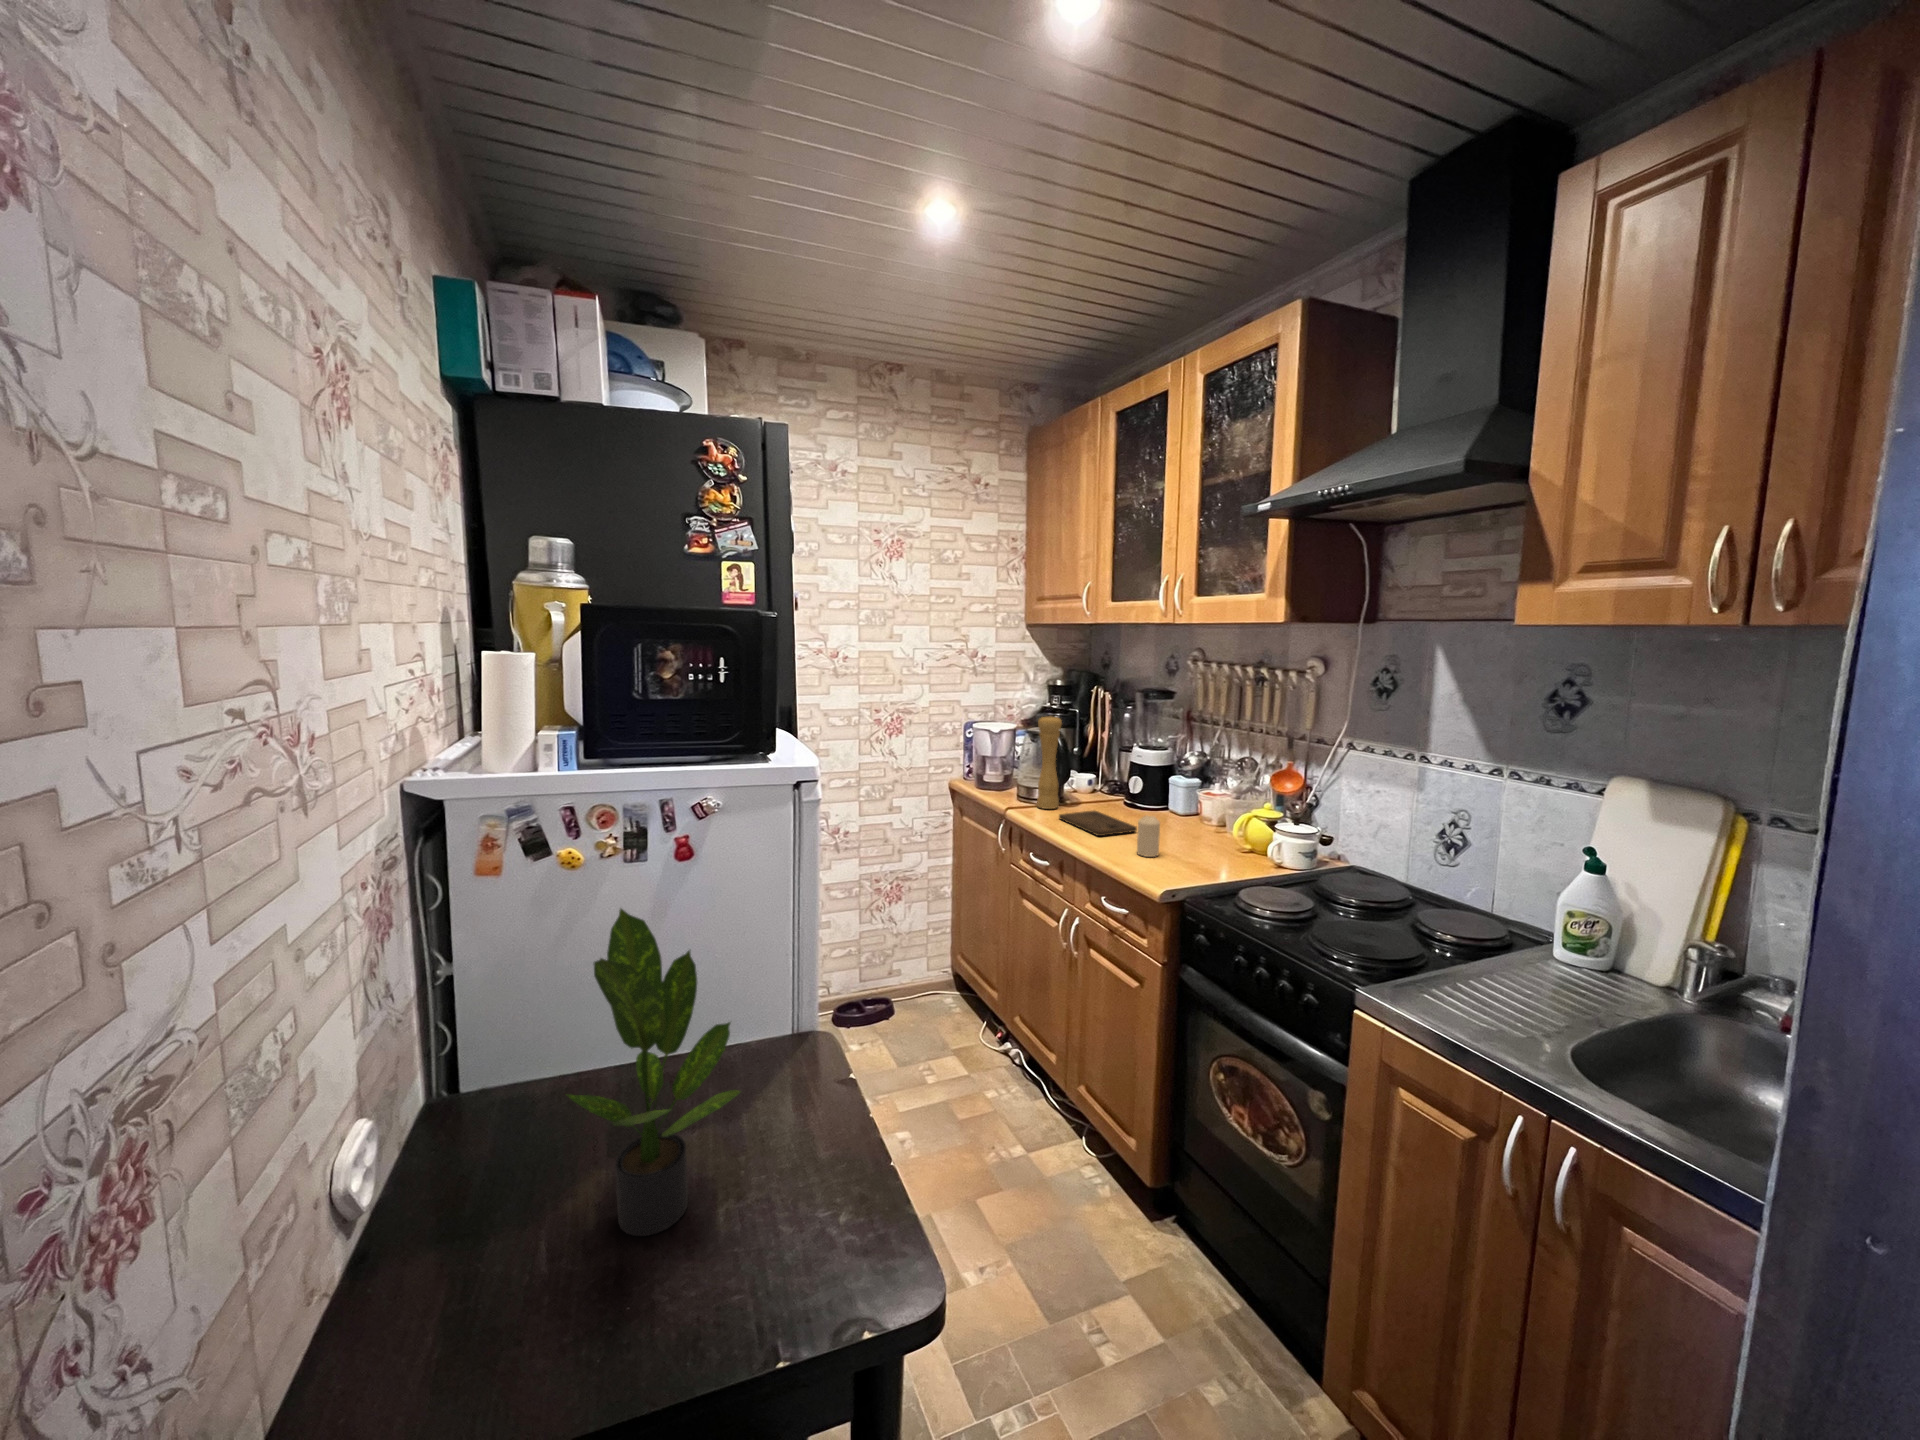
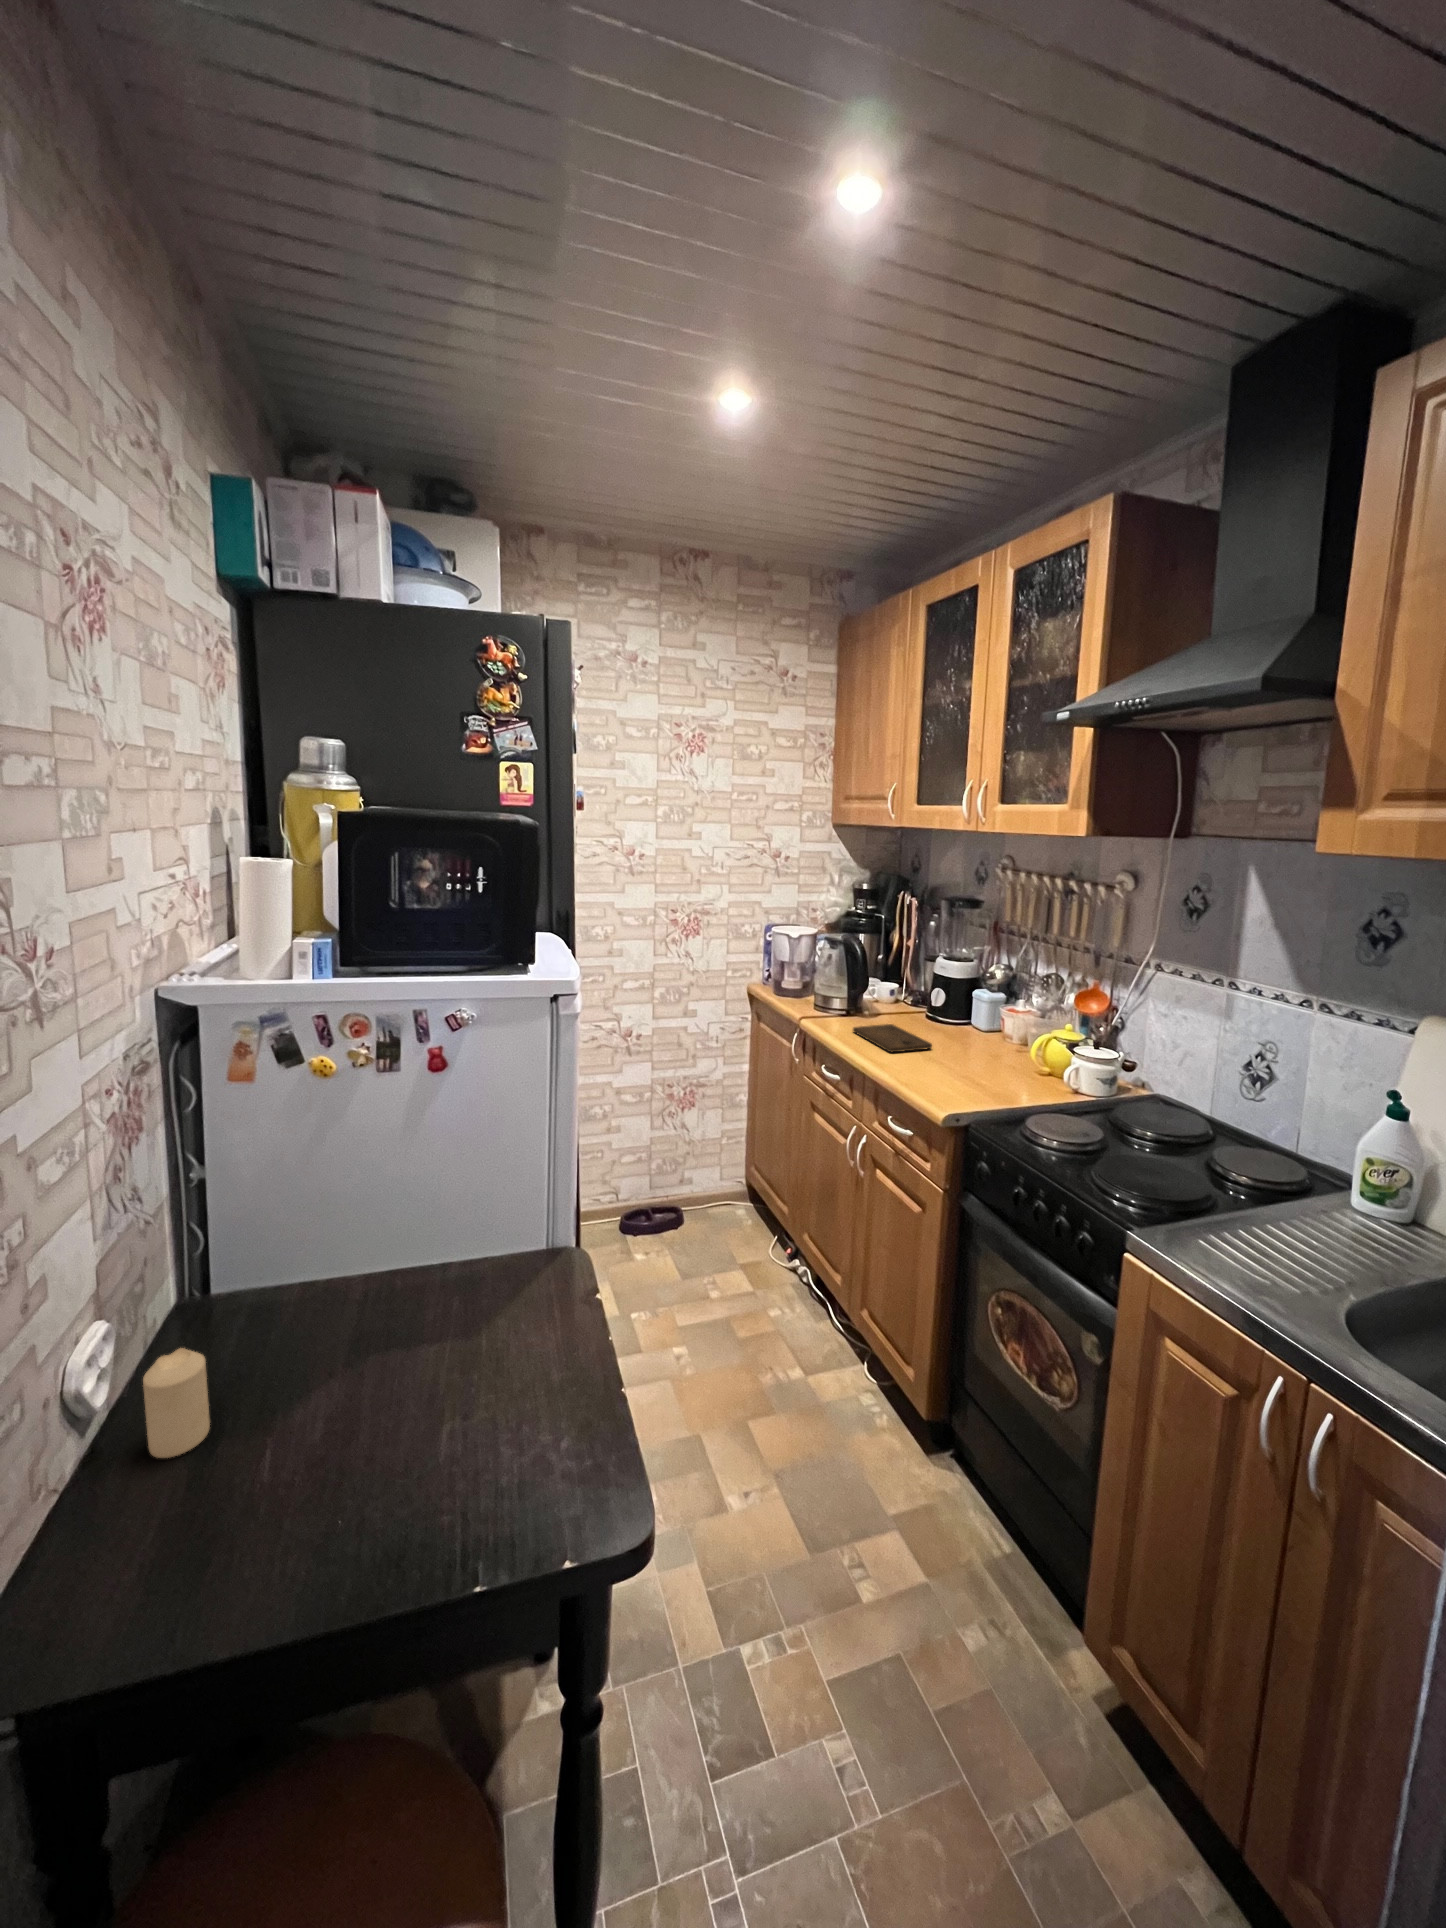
pepper mill: present [1037,715,1062,809] -> none [832,922,860,1021]
candle: present [1137,815,1160,857] -> present [143,1348,210,1458]
potted plant: present [565,909,740,1236] -> none [290,1125,461,1451]

